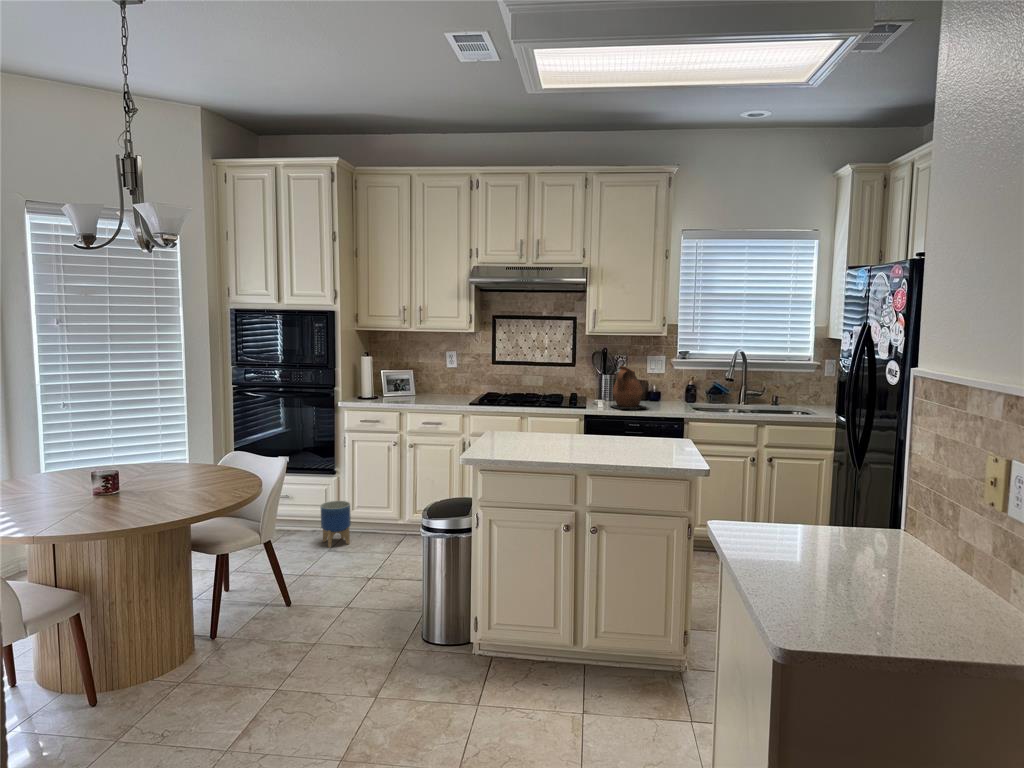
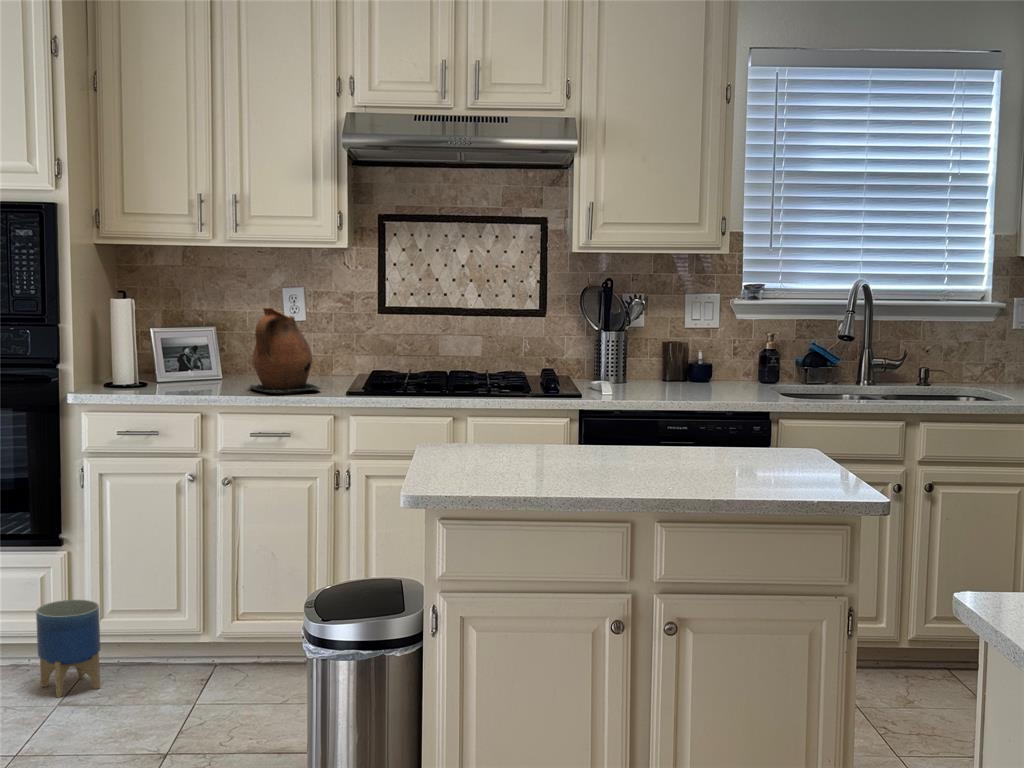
ceramic pitcher: present [611,366,647,409] -> present [250,308,320,392]

